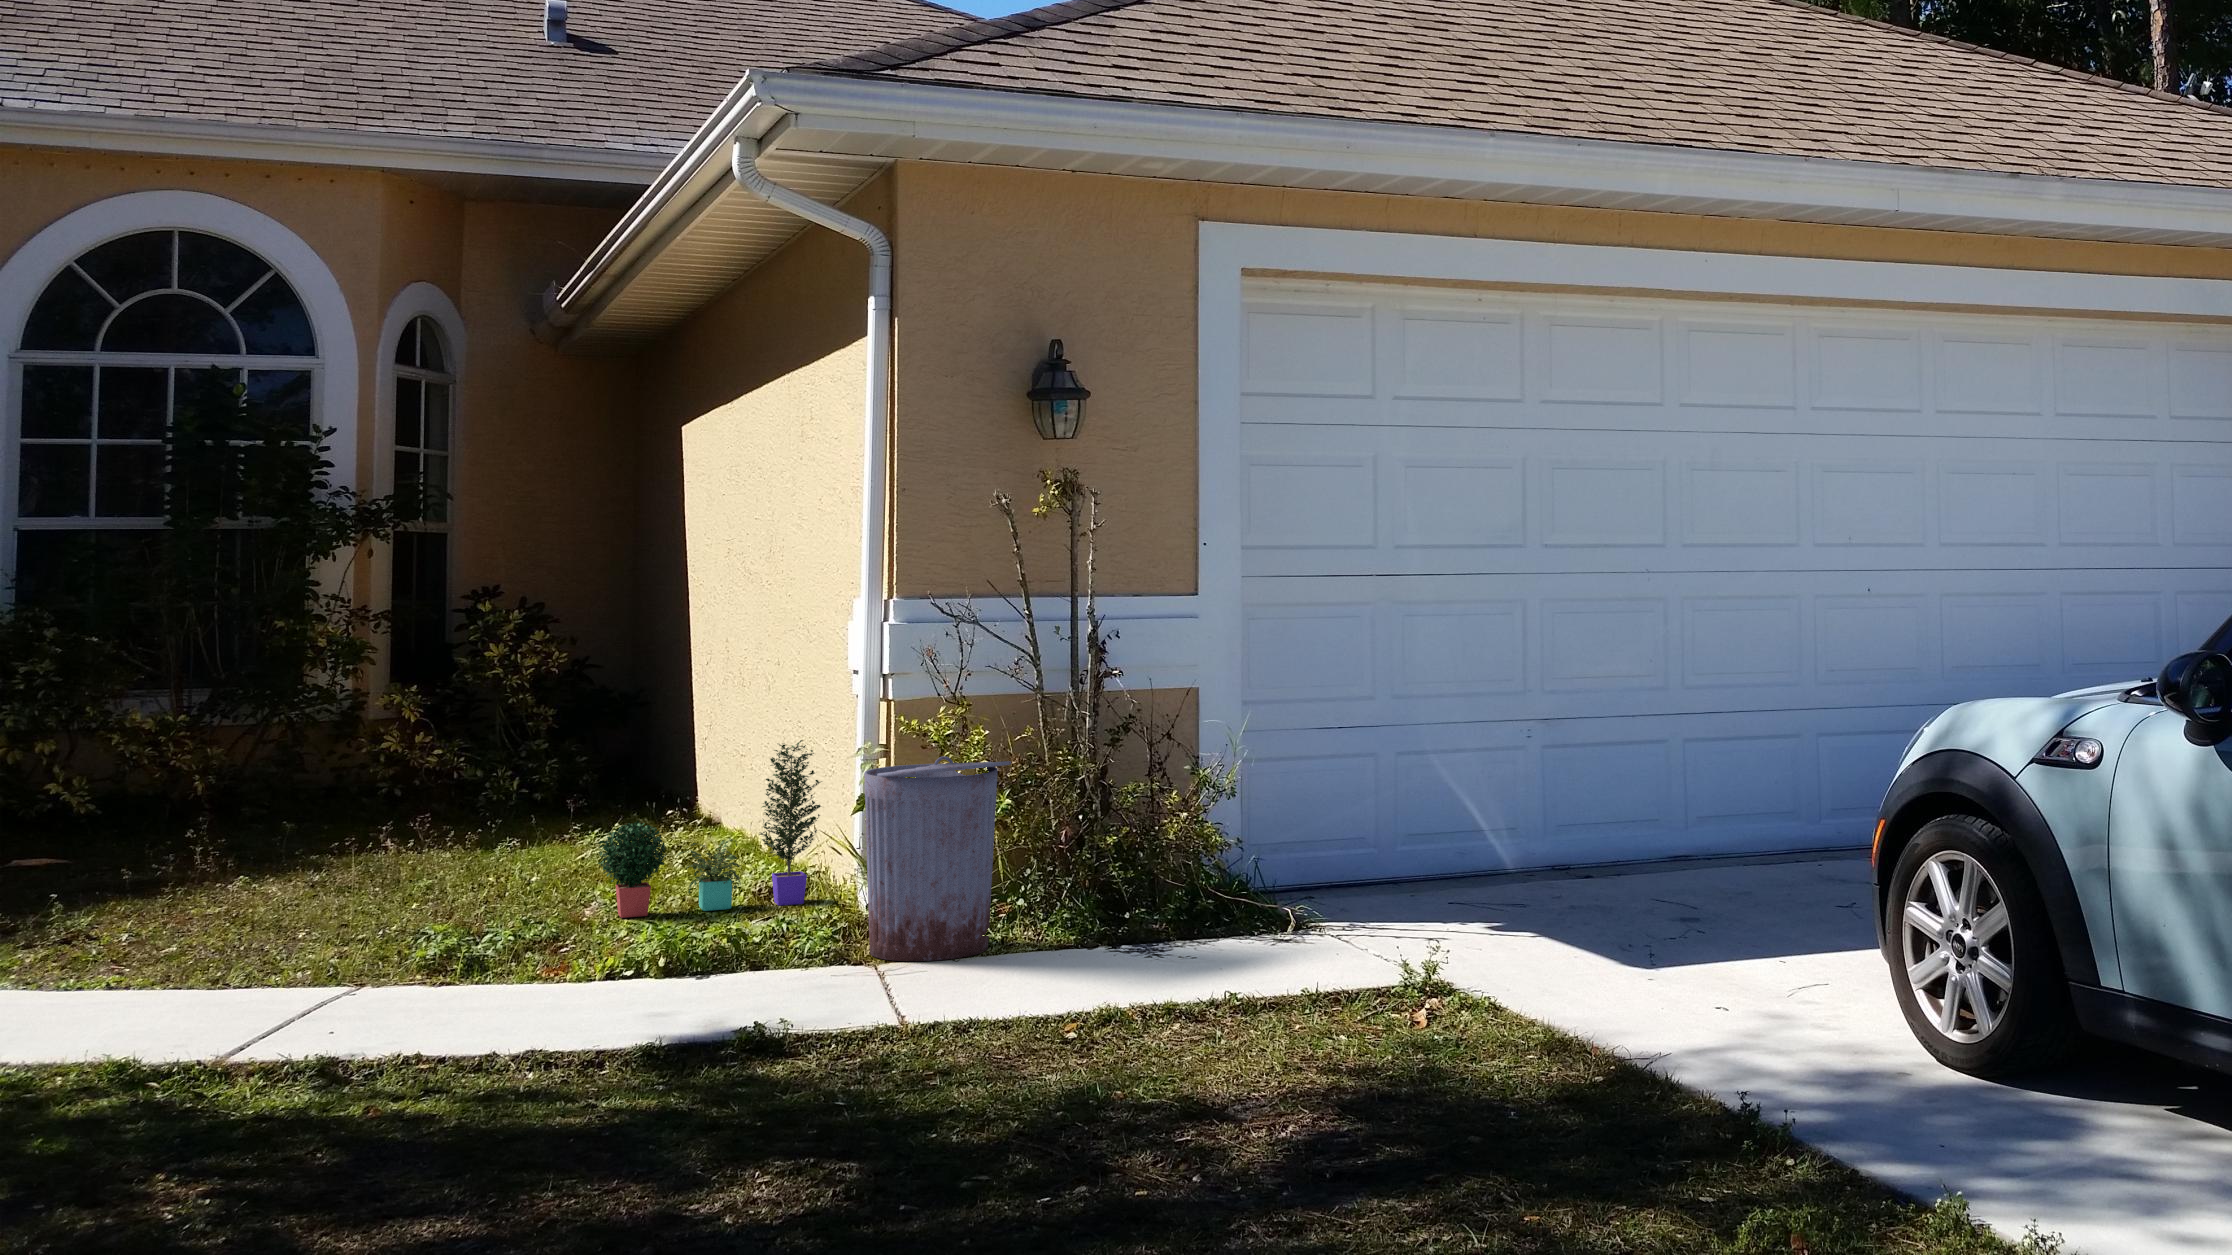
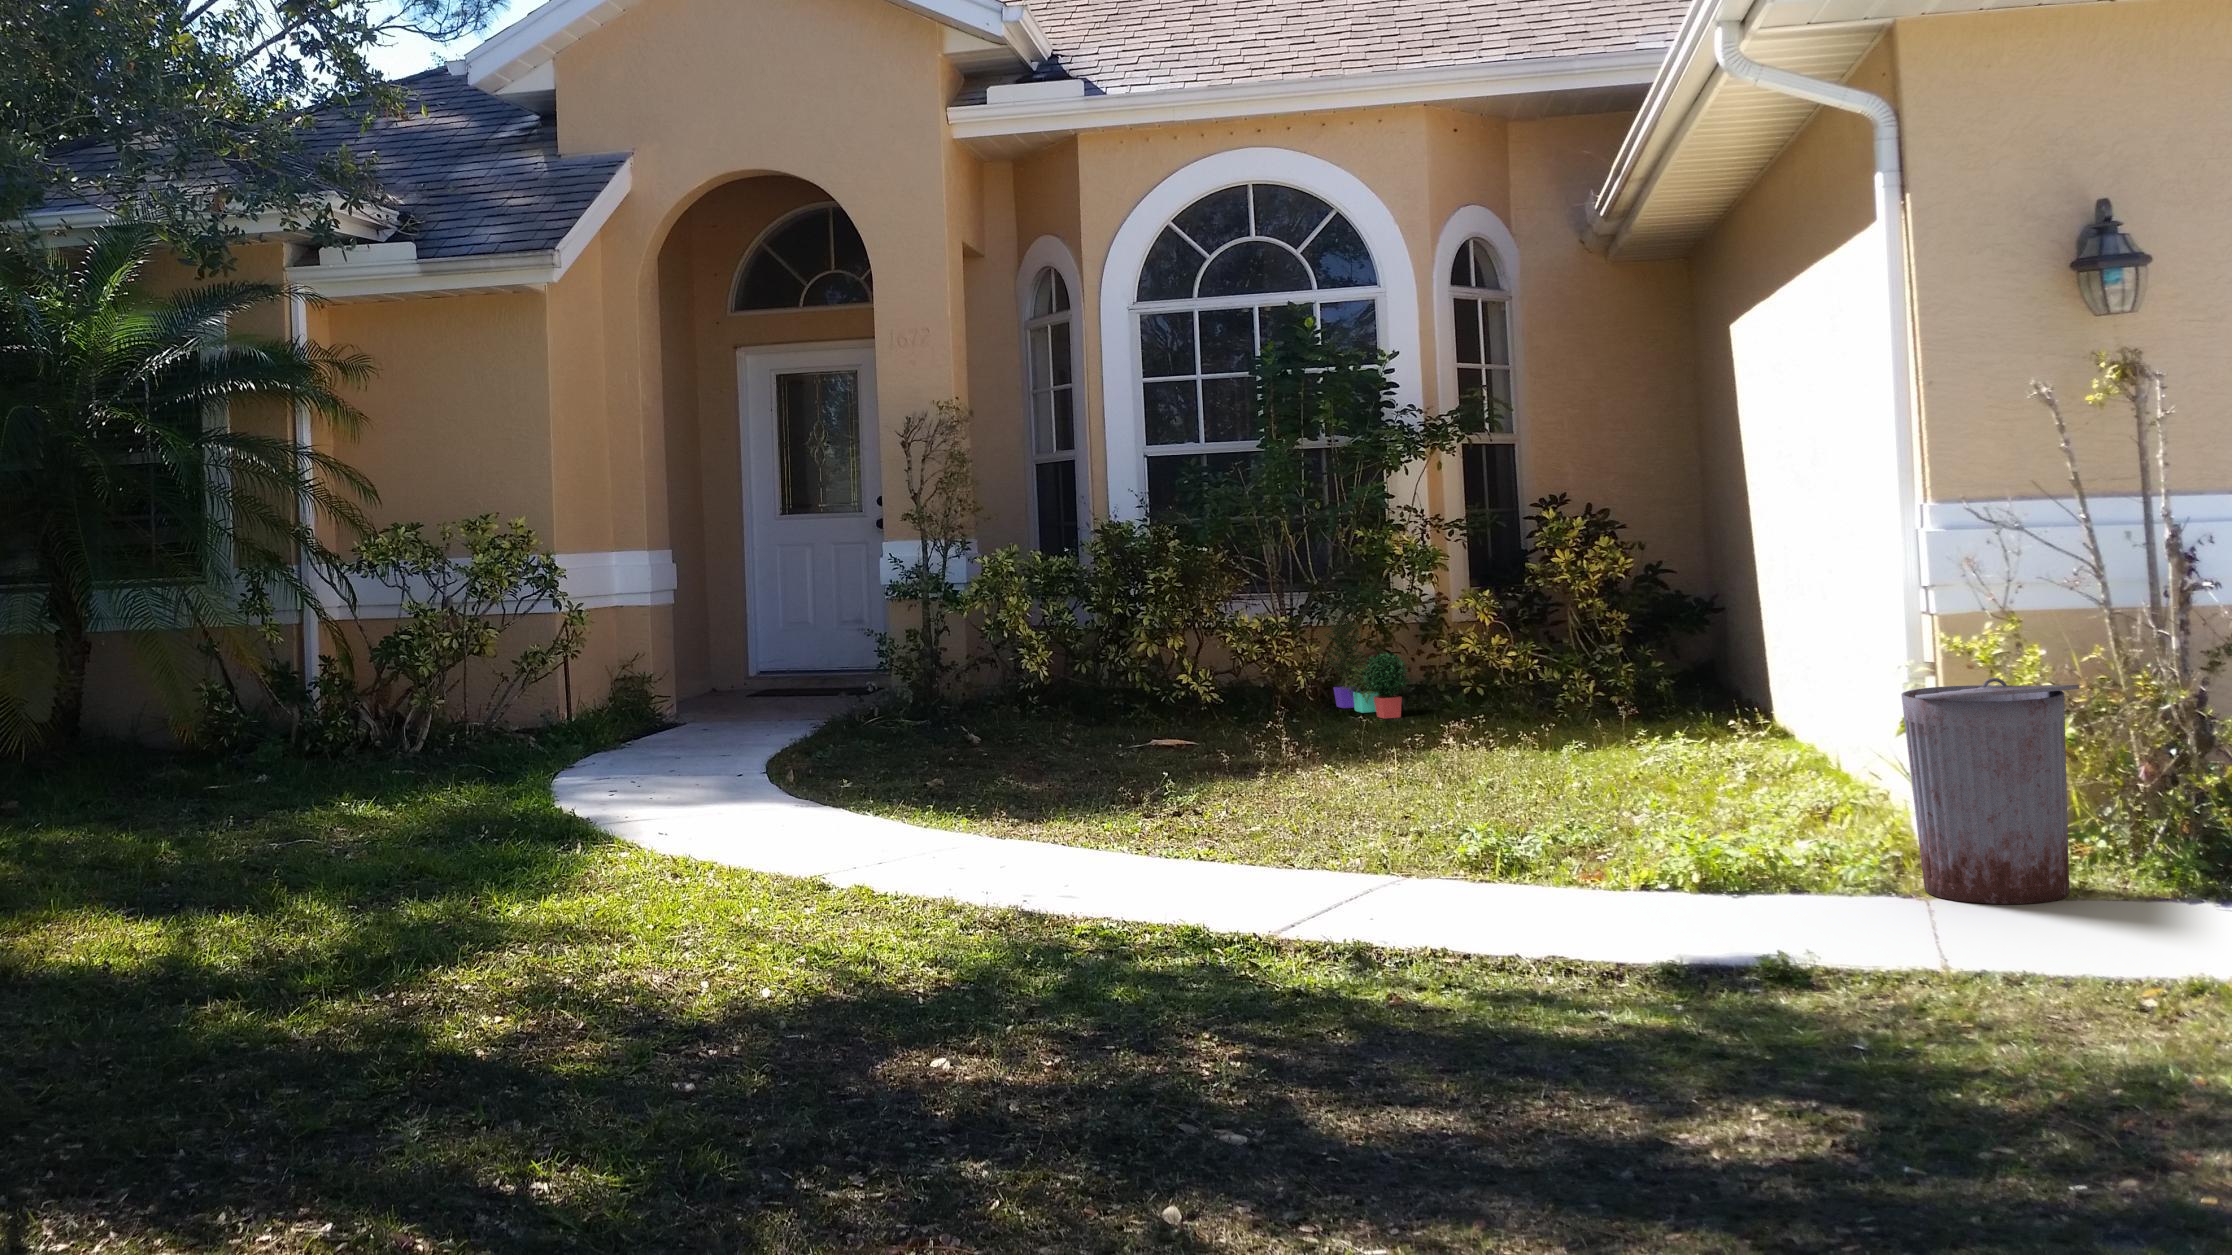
potted plant: present [599,740,822,918] -> present [1324,613,1409,719]

